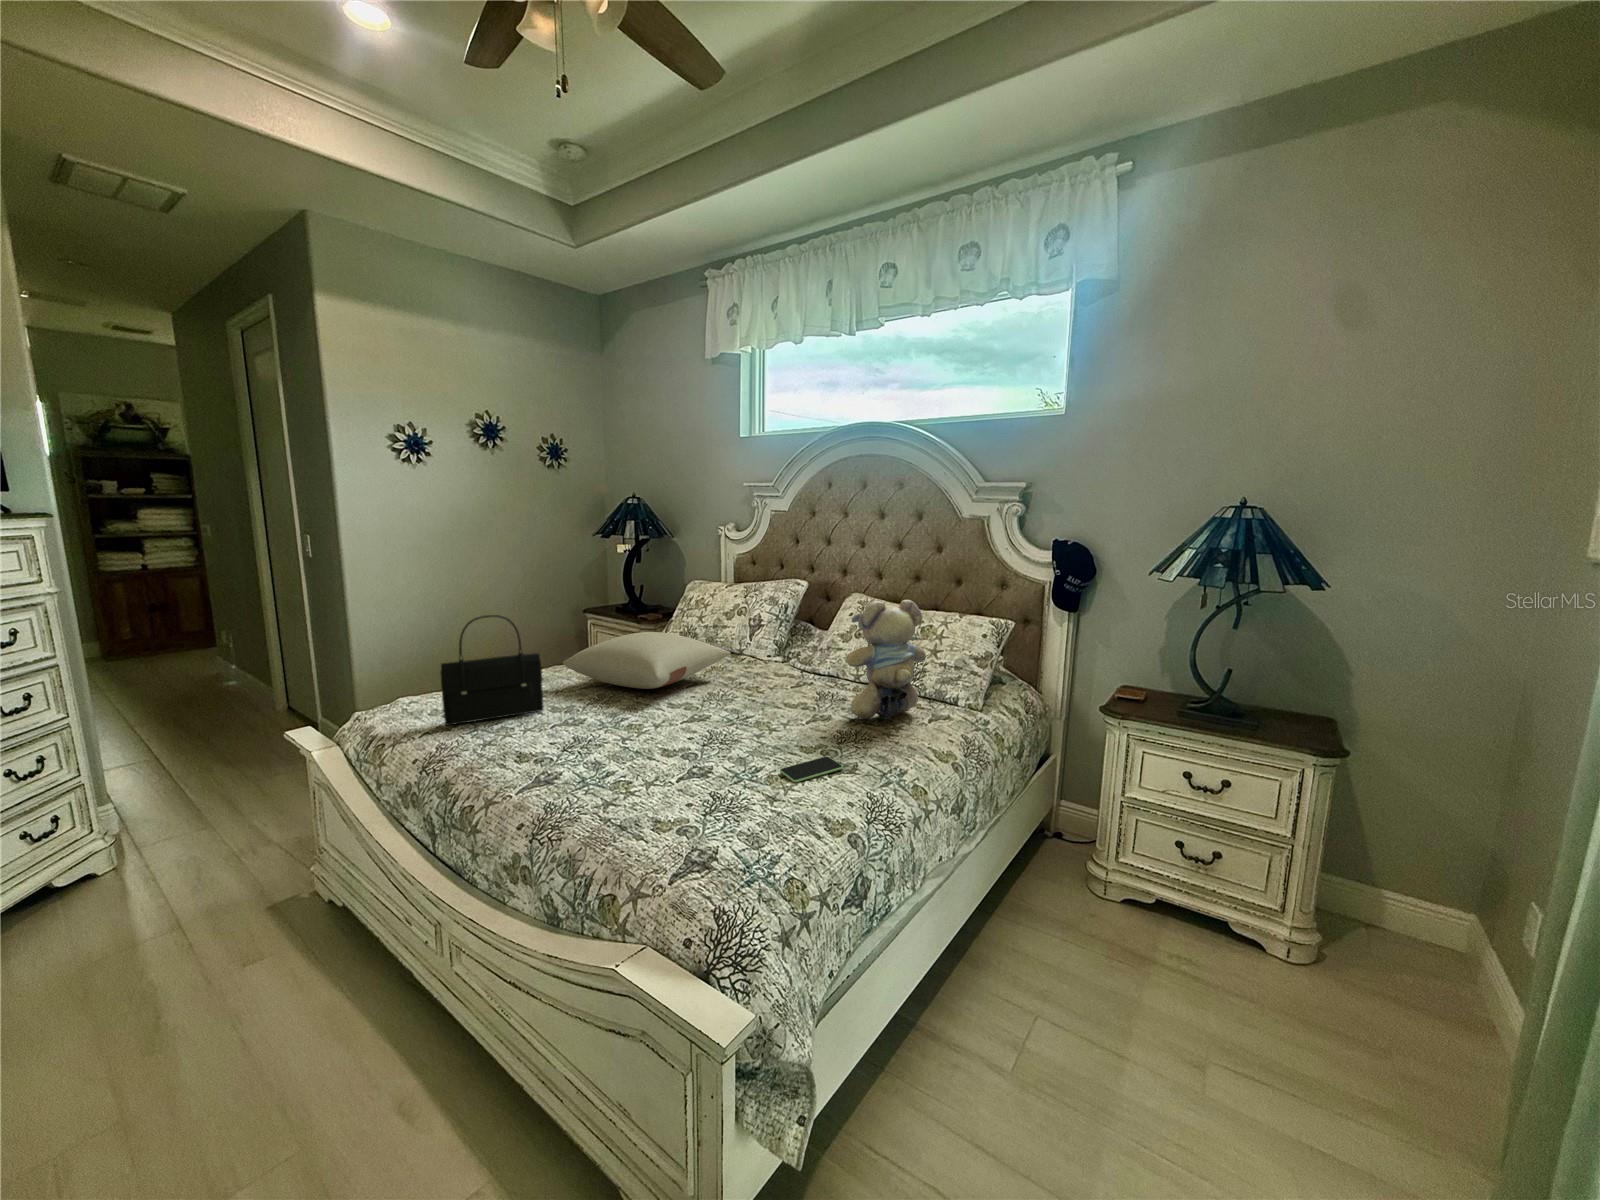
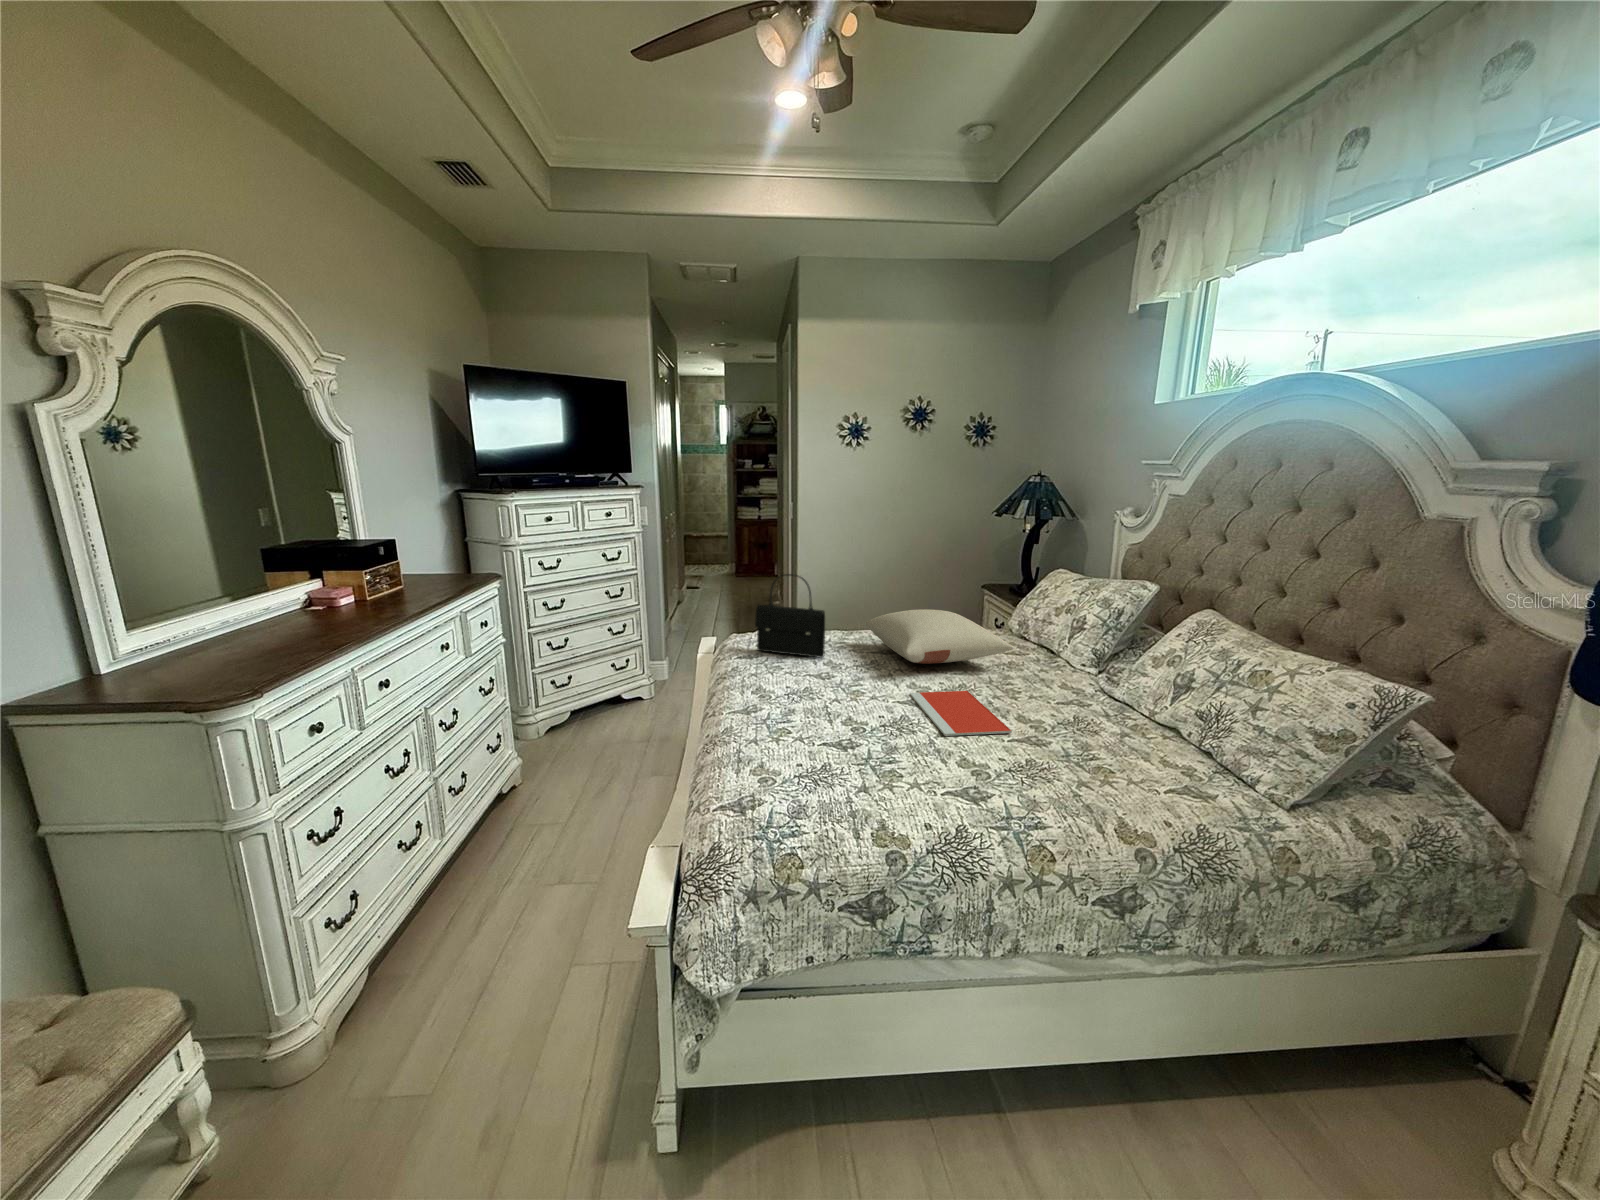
teddy bear: present [846,600,926,719] -> none [1063,622,1186,768]
notebook: none [683,699,803,737] -> present [910,691,1012,736]
smartphone: present [780,757,843,782] -> none [901,767,966,792]

